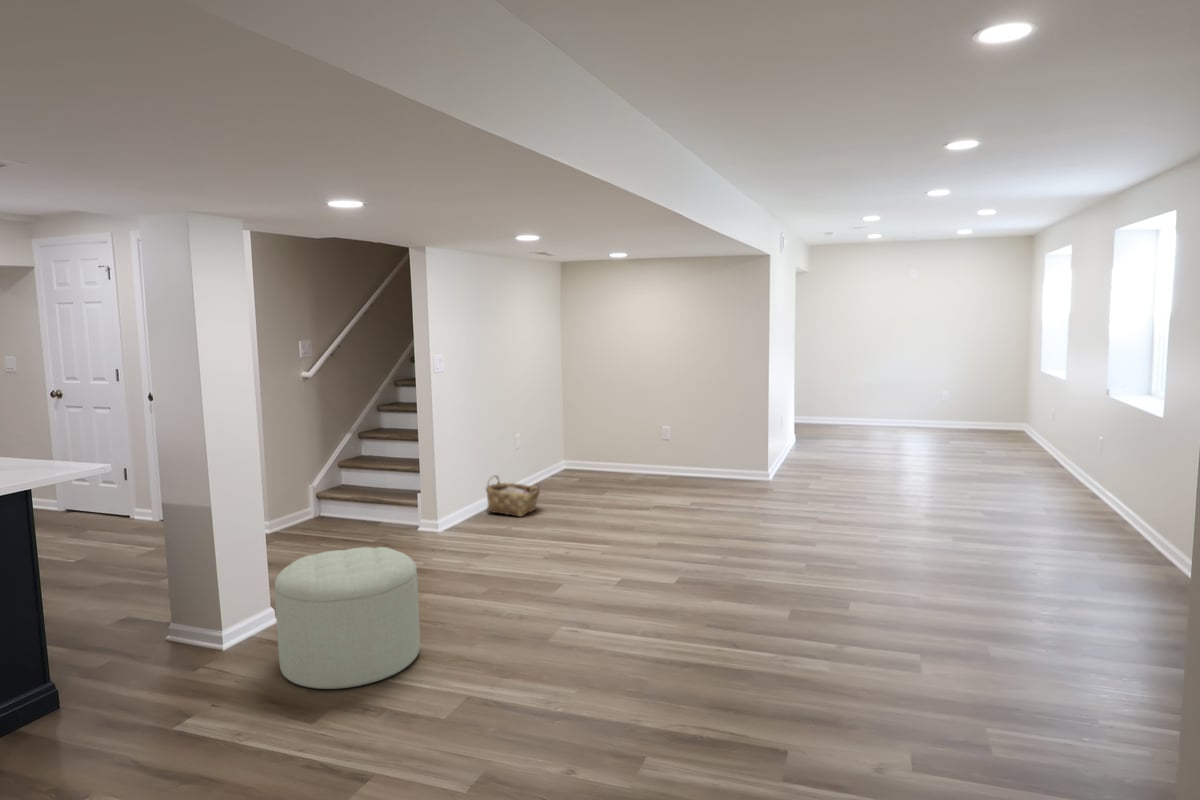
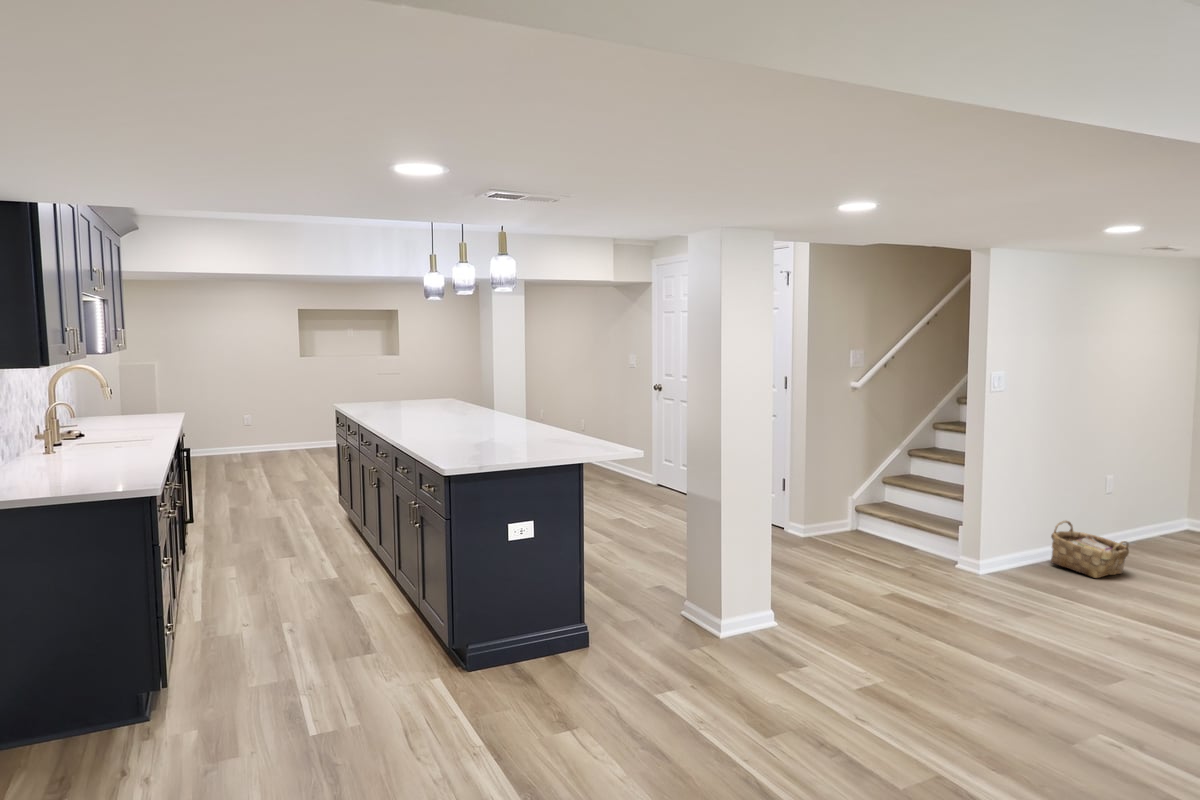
ottoman: present [275,547,420,689] -> none [758,567,908,719]

